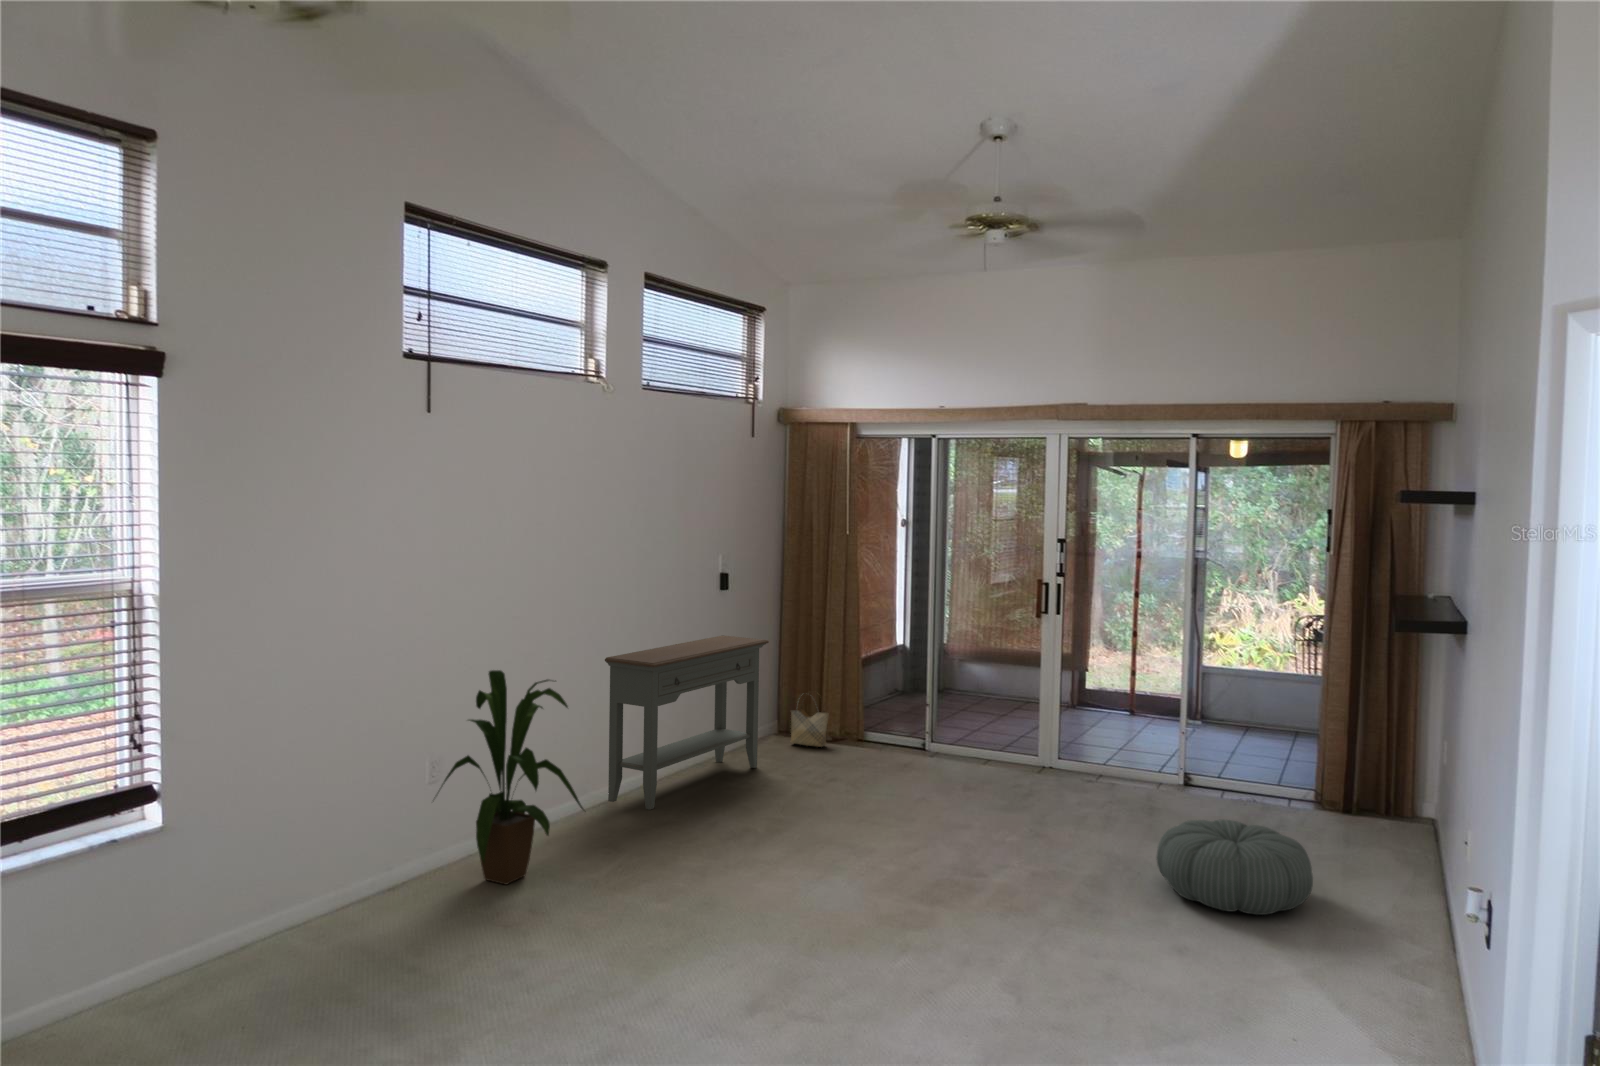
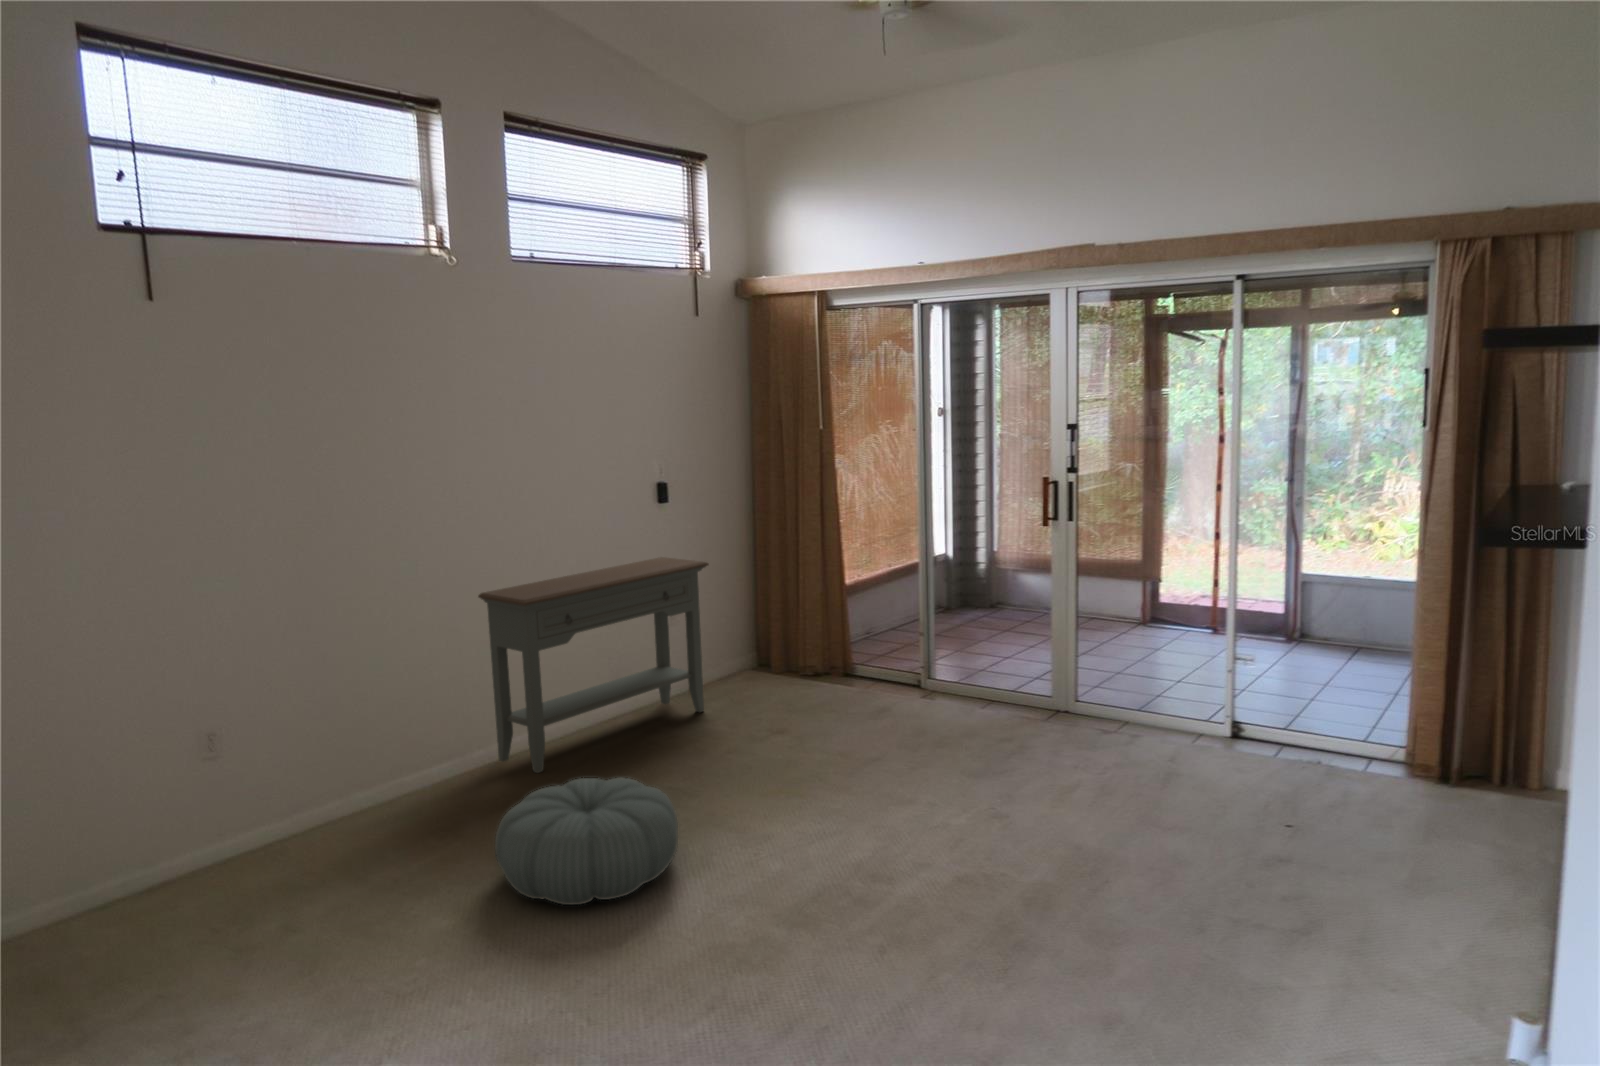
house plant: present [441,670,584,884] -> none [185,630,388,888]
woven basket: present [791,710,829,747] -> none [762,616,805,682]
pouf: present [1156,819,1313,915] -> present [495,777,678,905]

